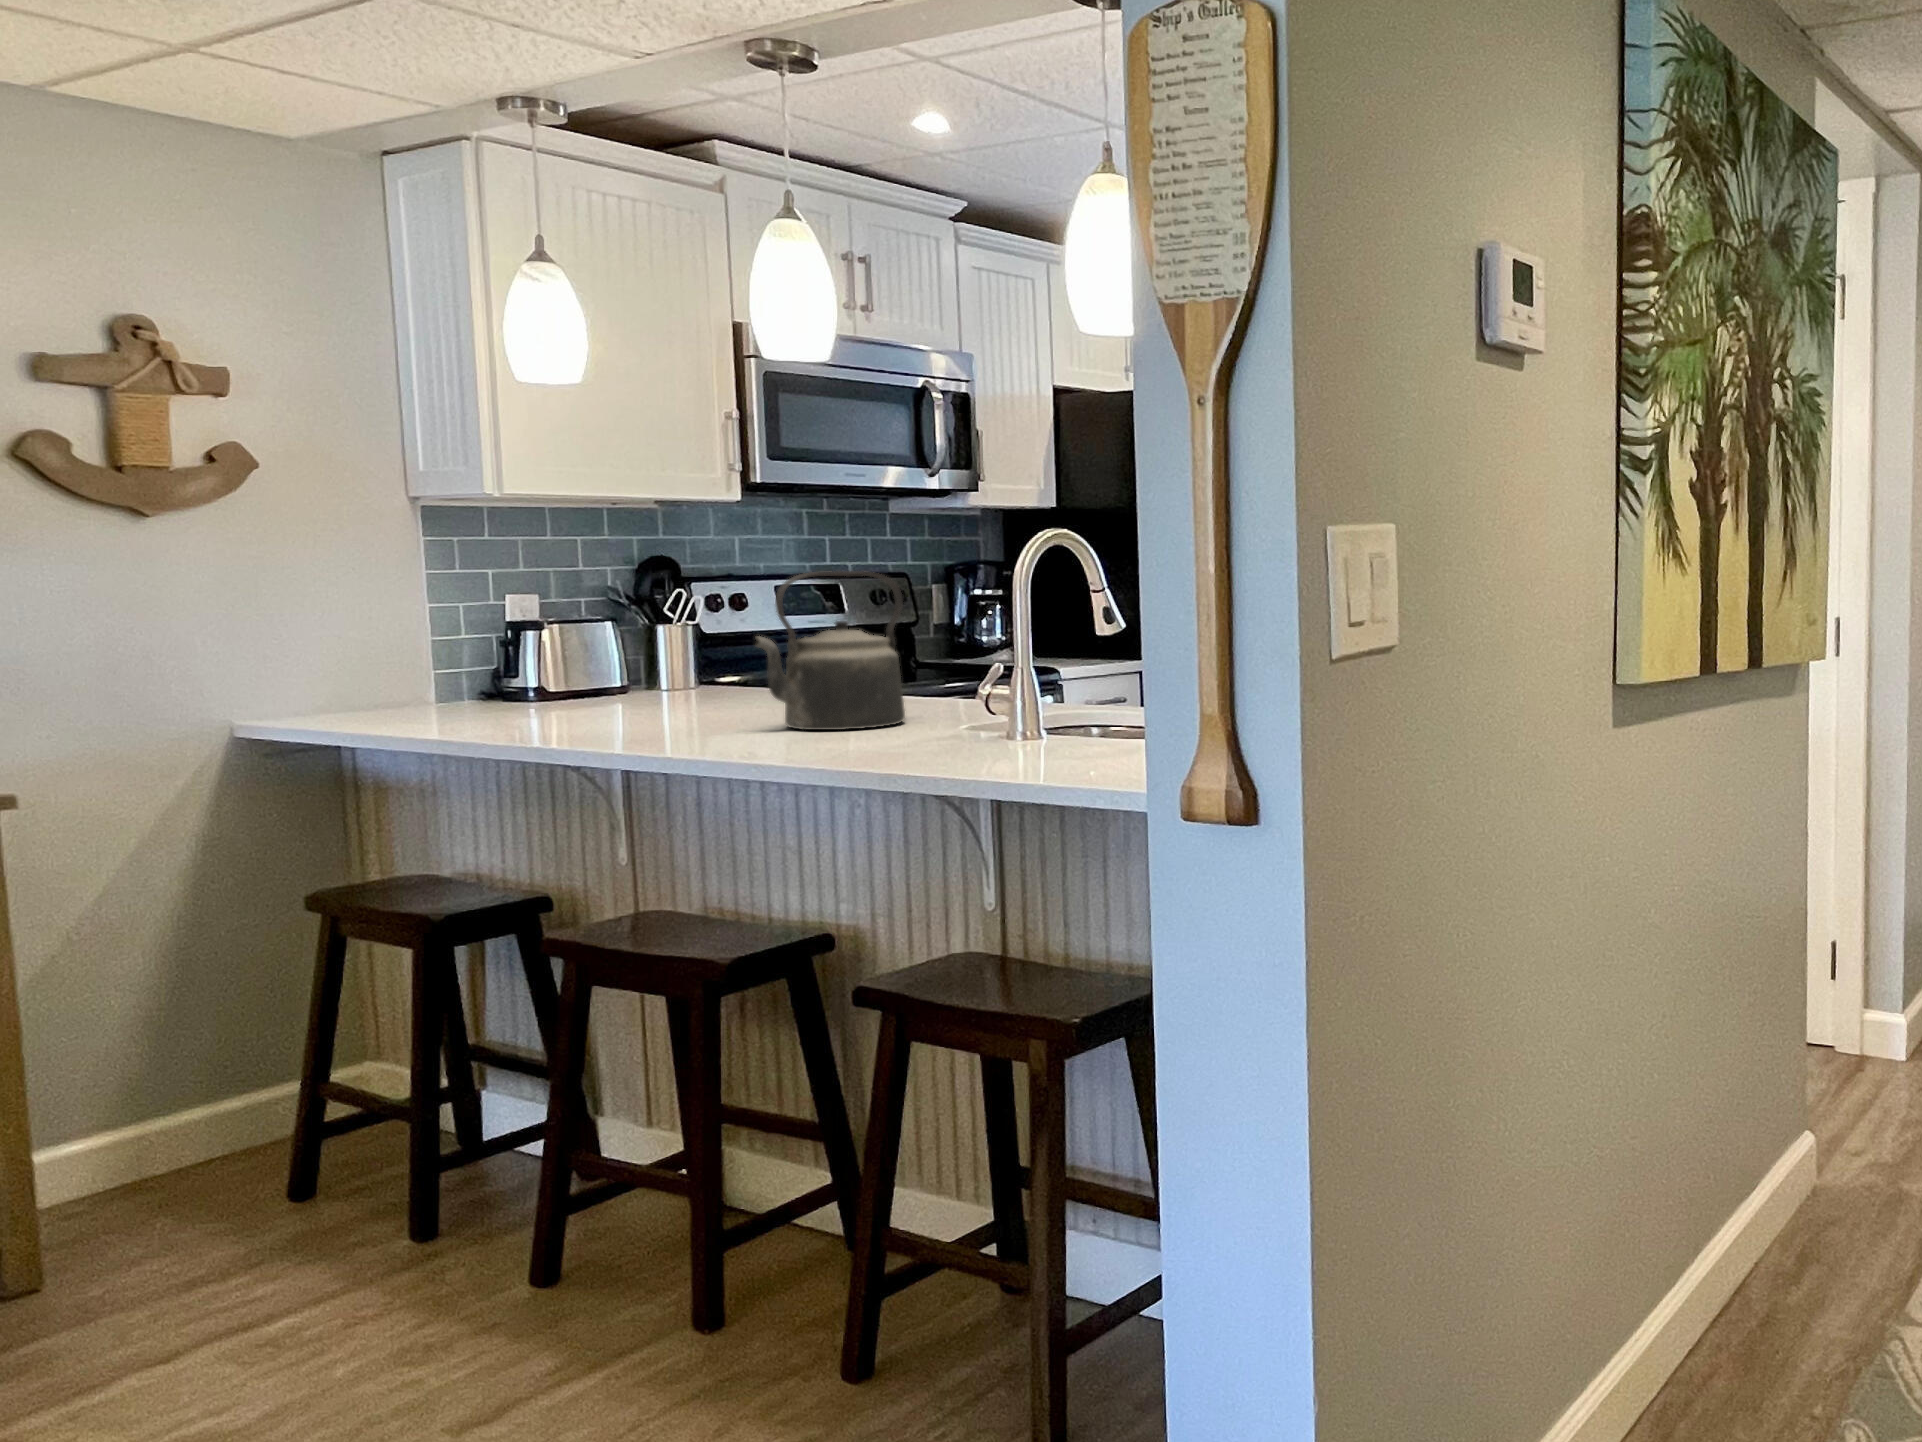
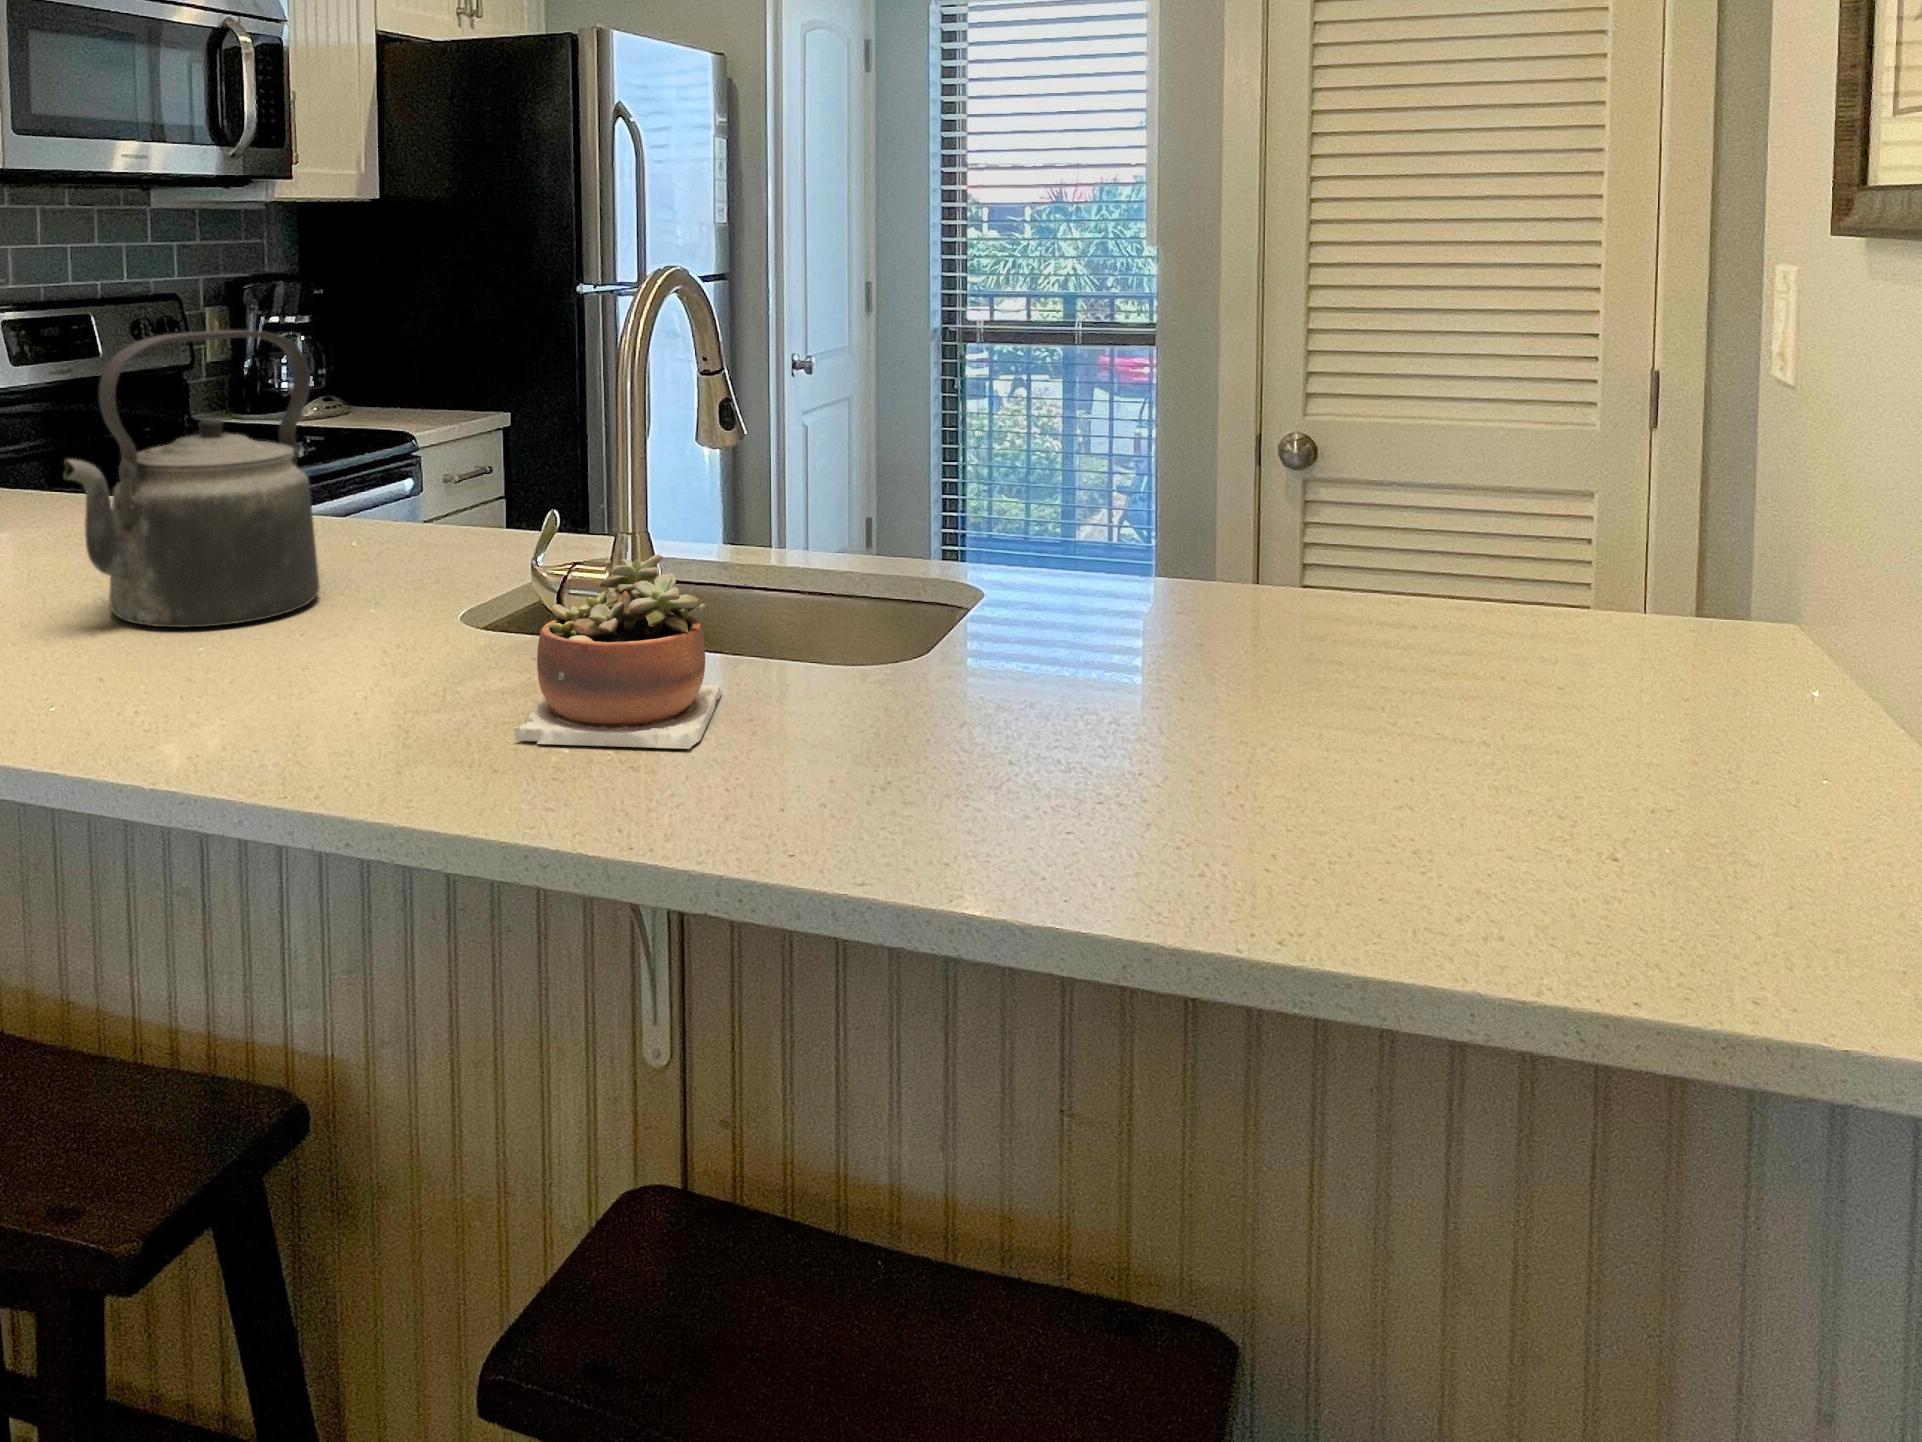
succulent plant: none [940,674,1064,758] -> present [515,554,722,749]

